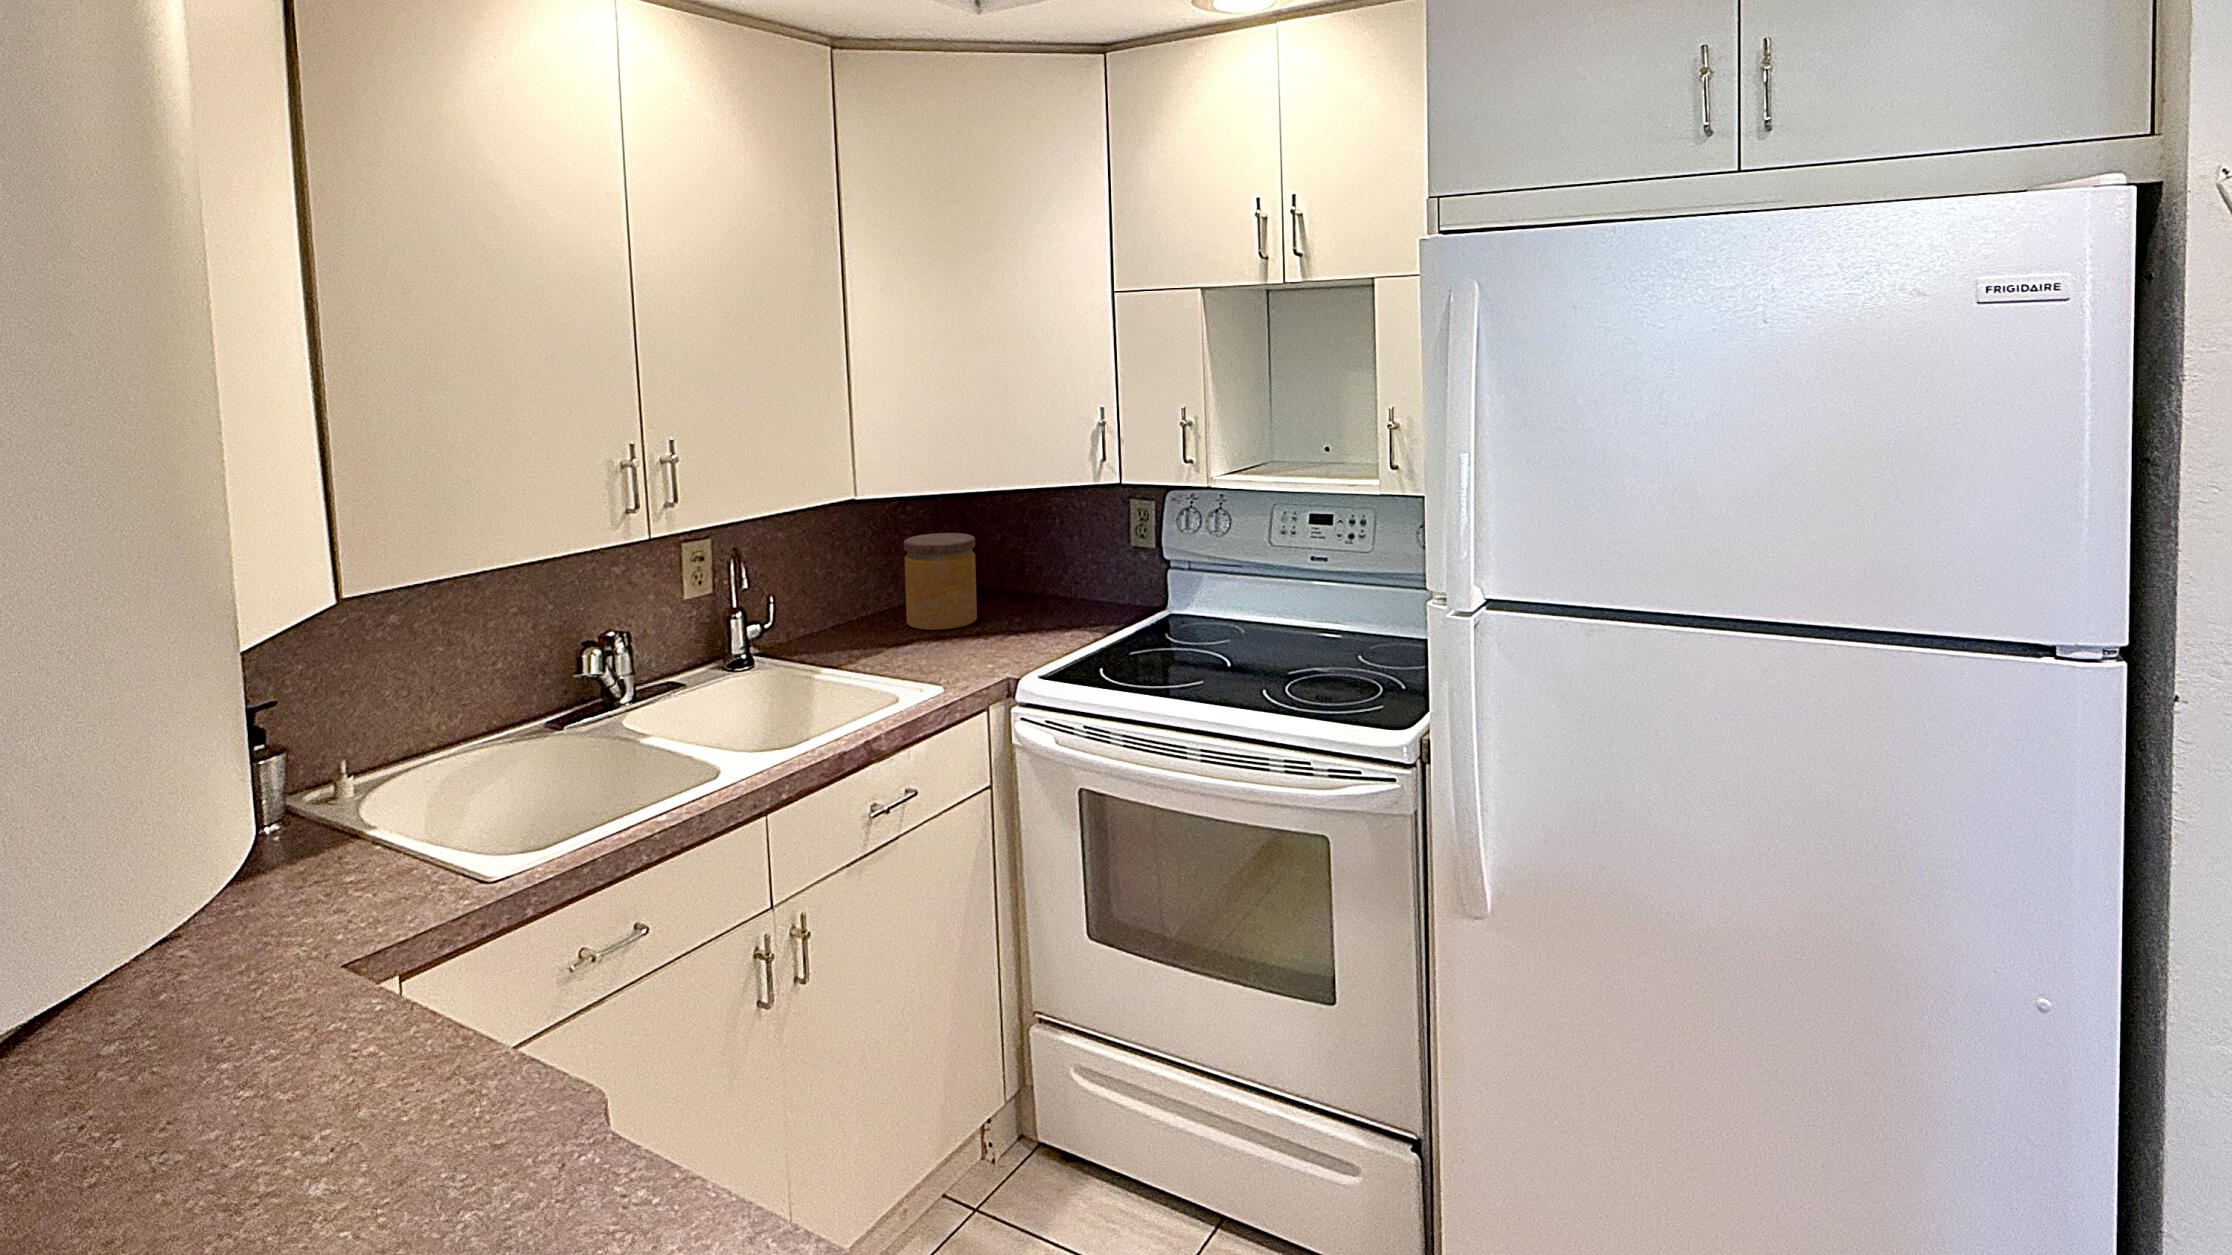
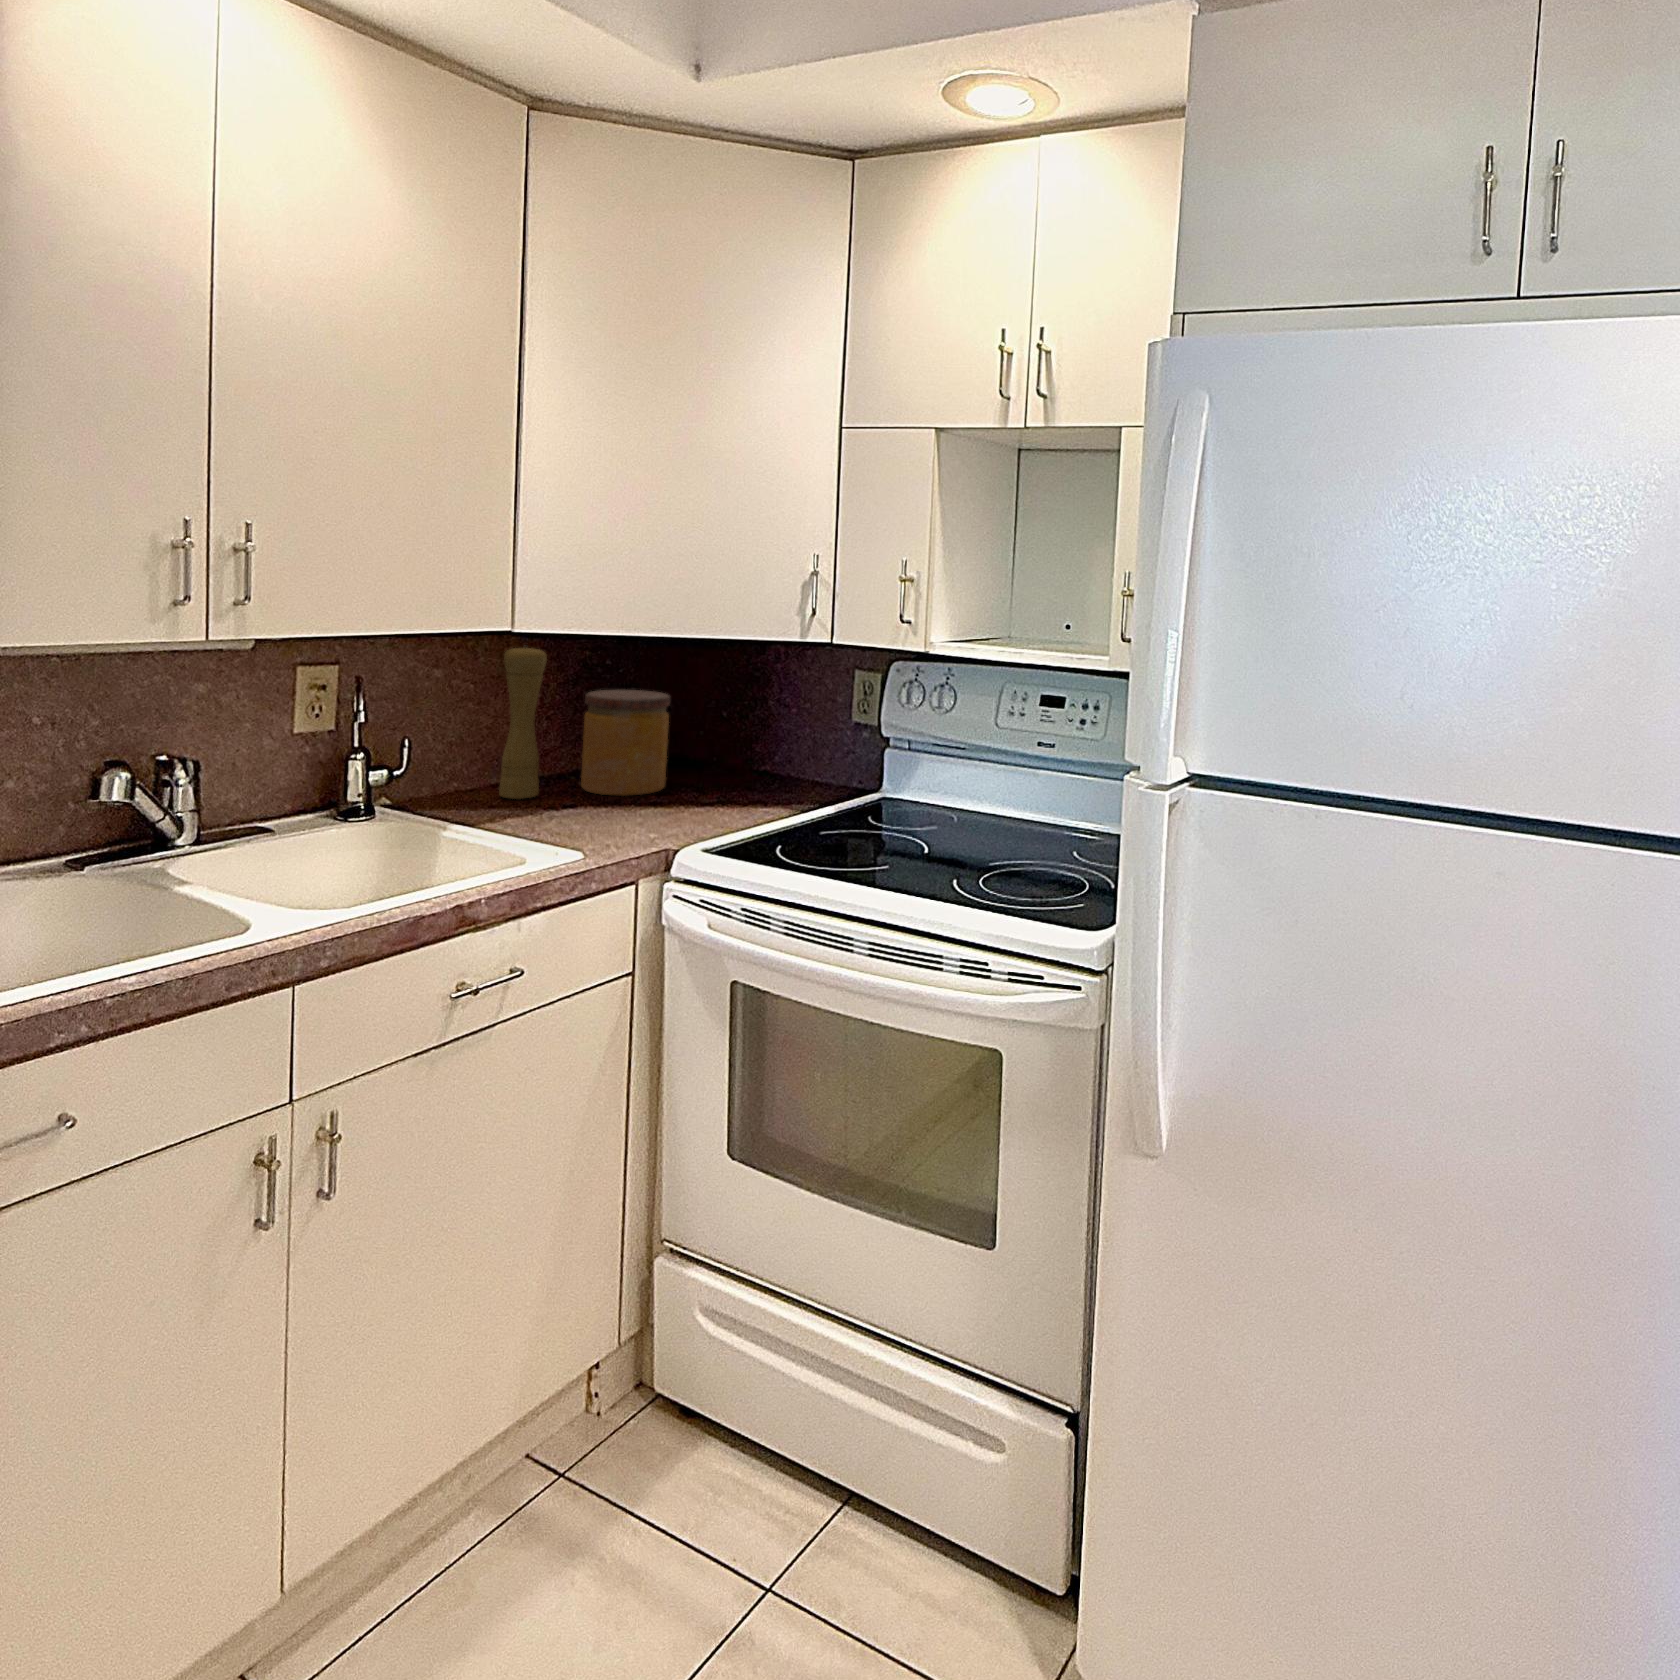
pepper mill: none [838,505,876,640] -> present [499,645,547,799]

